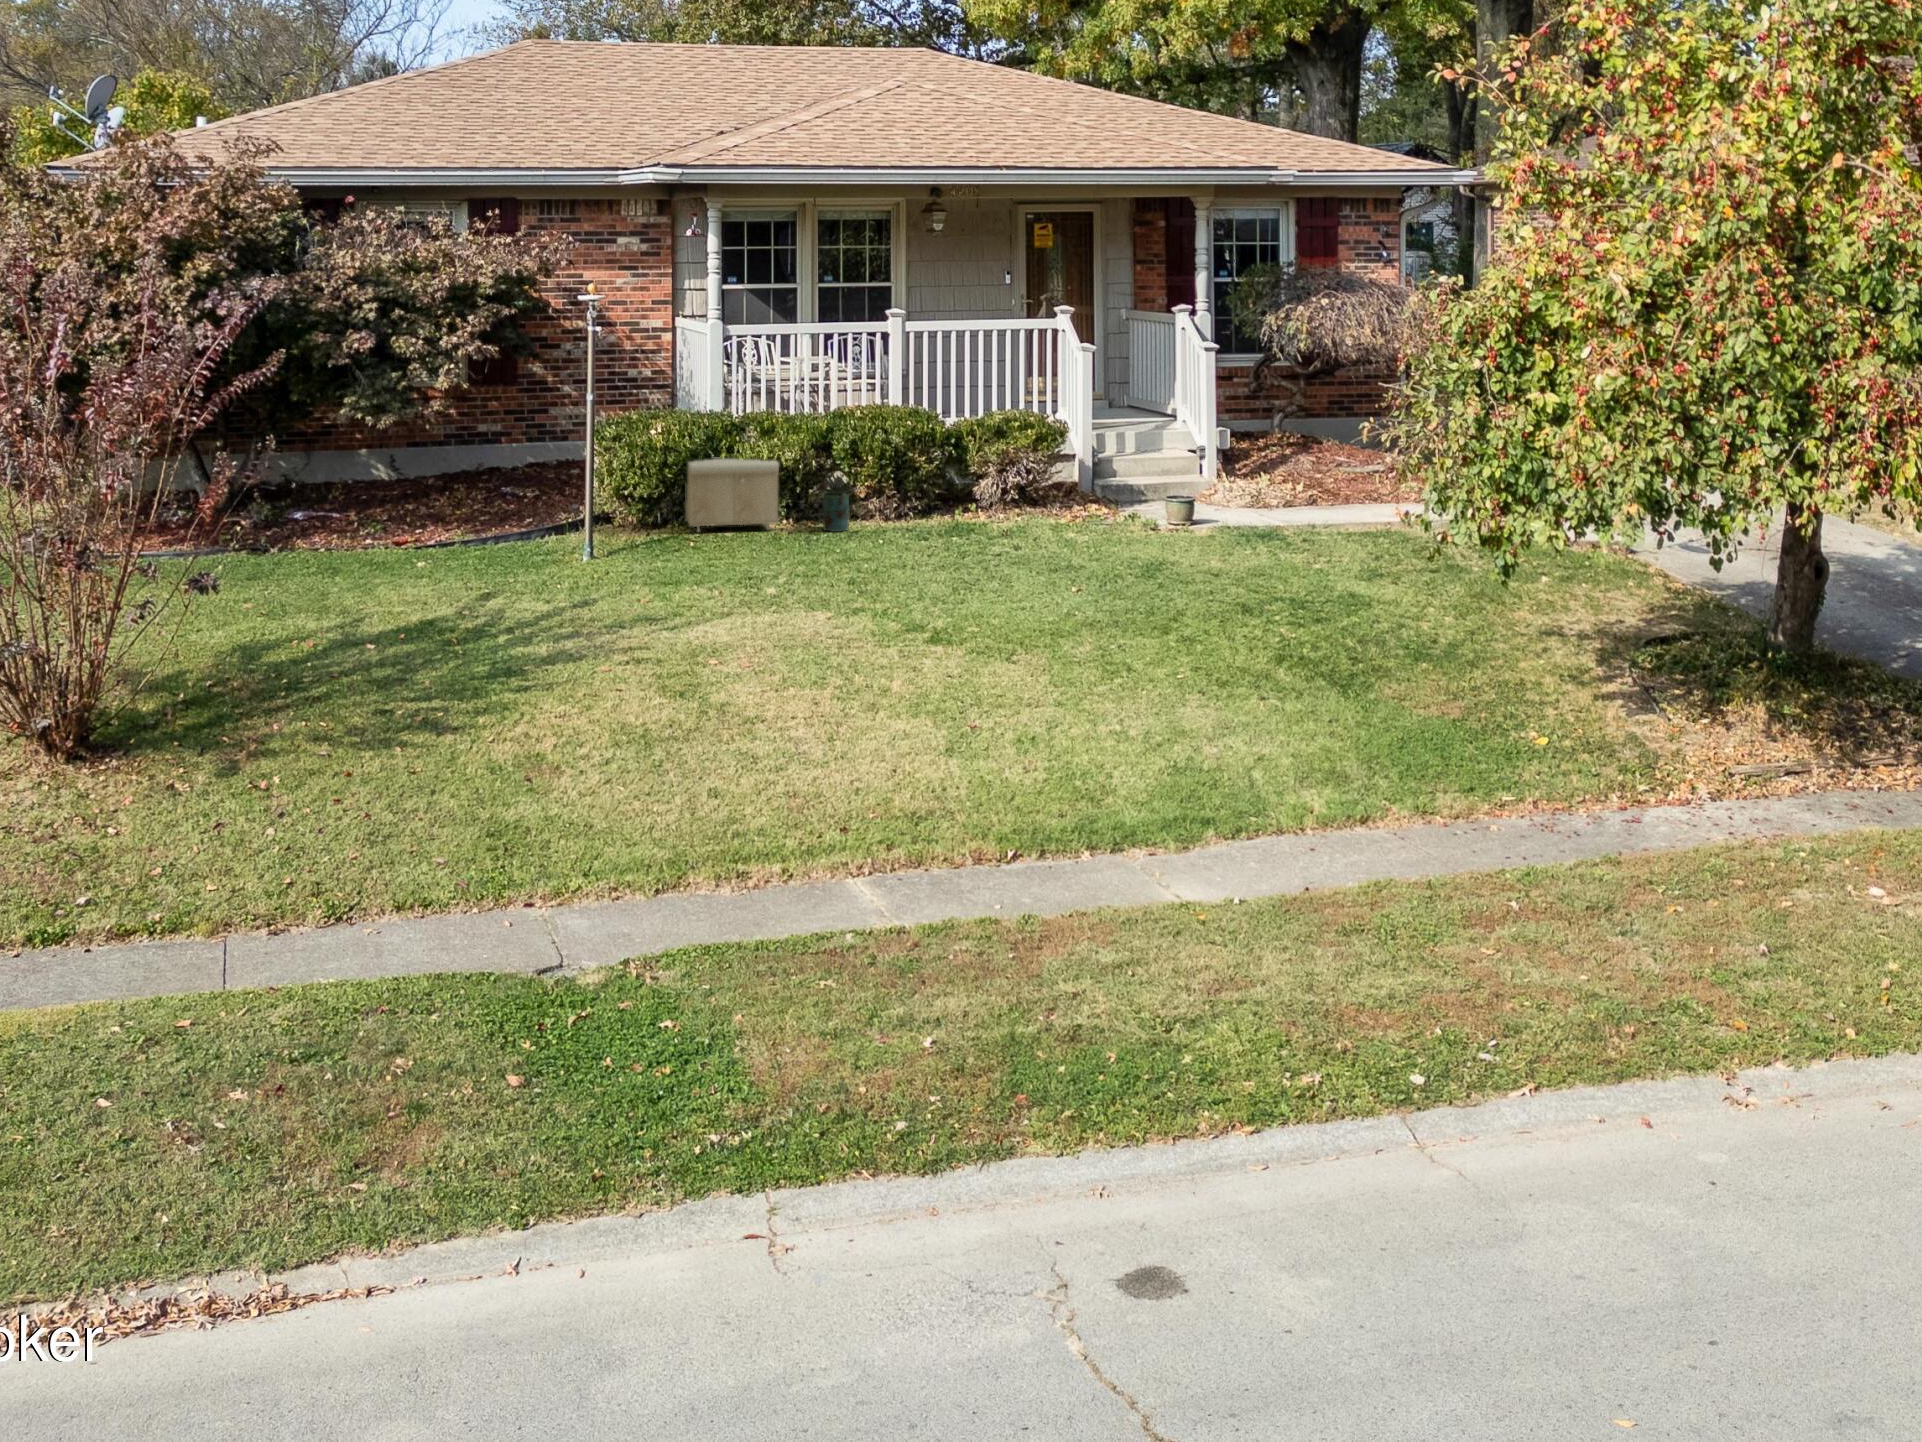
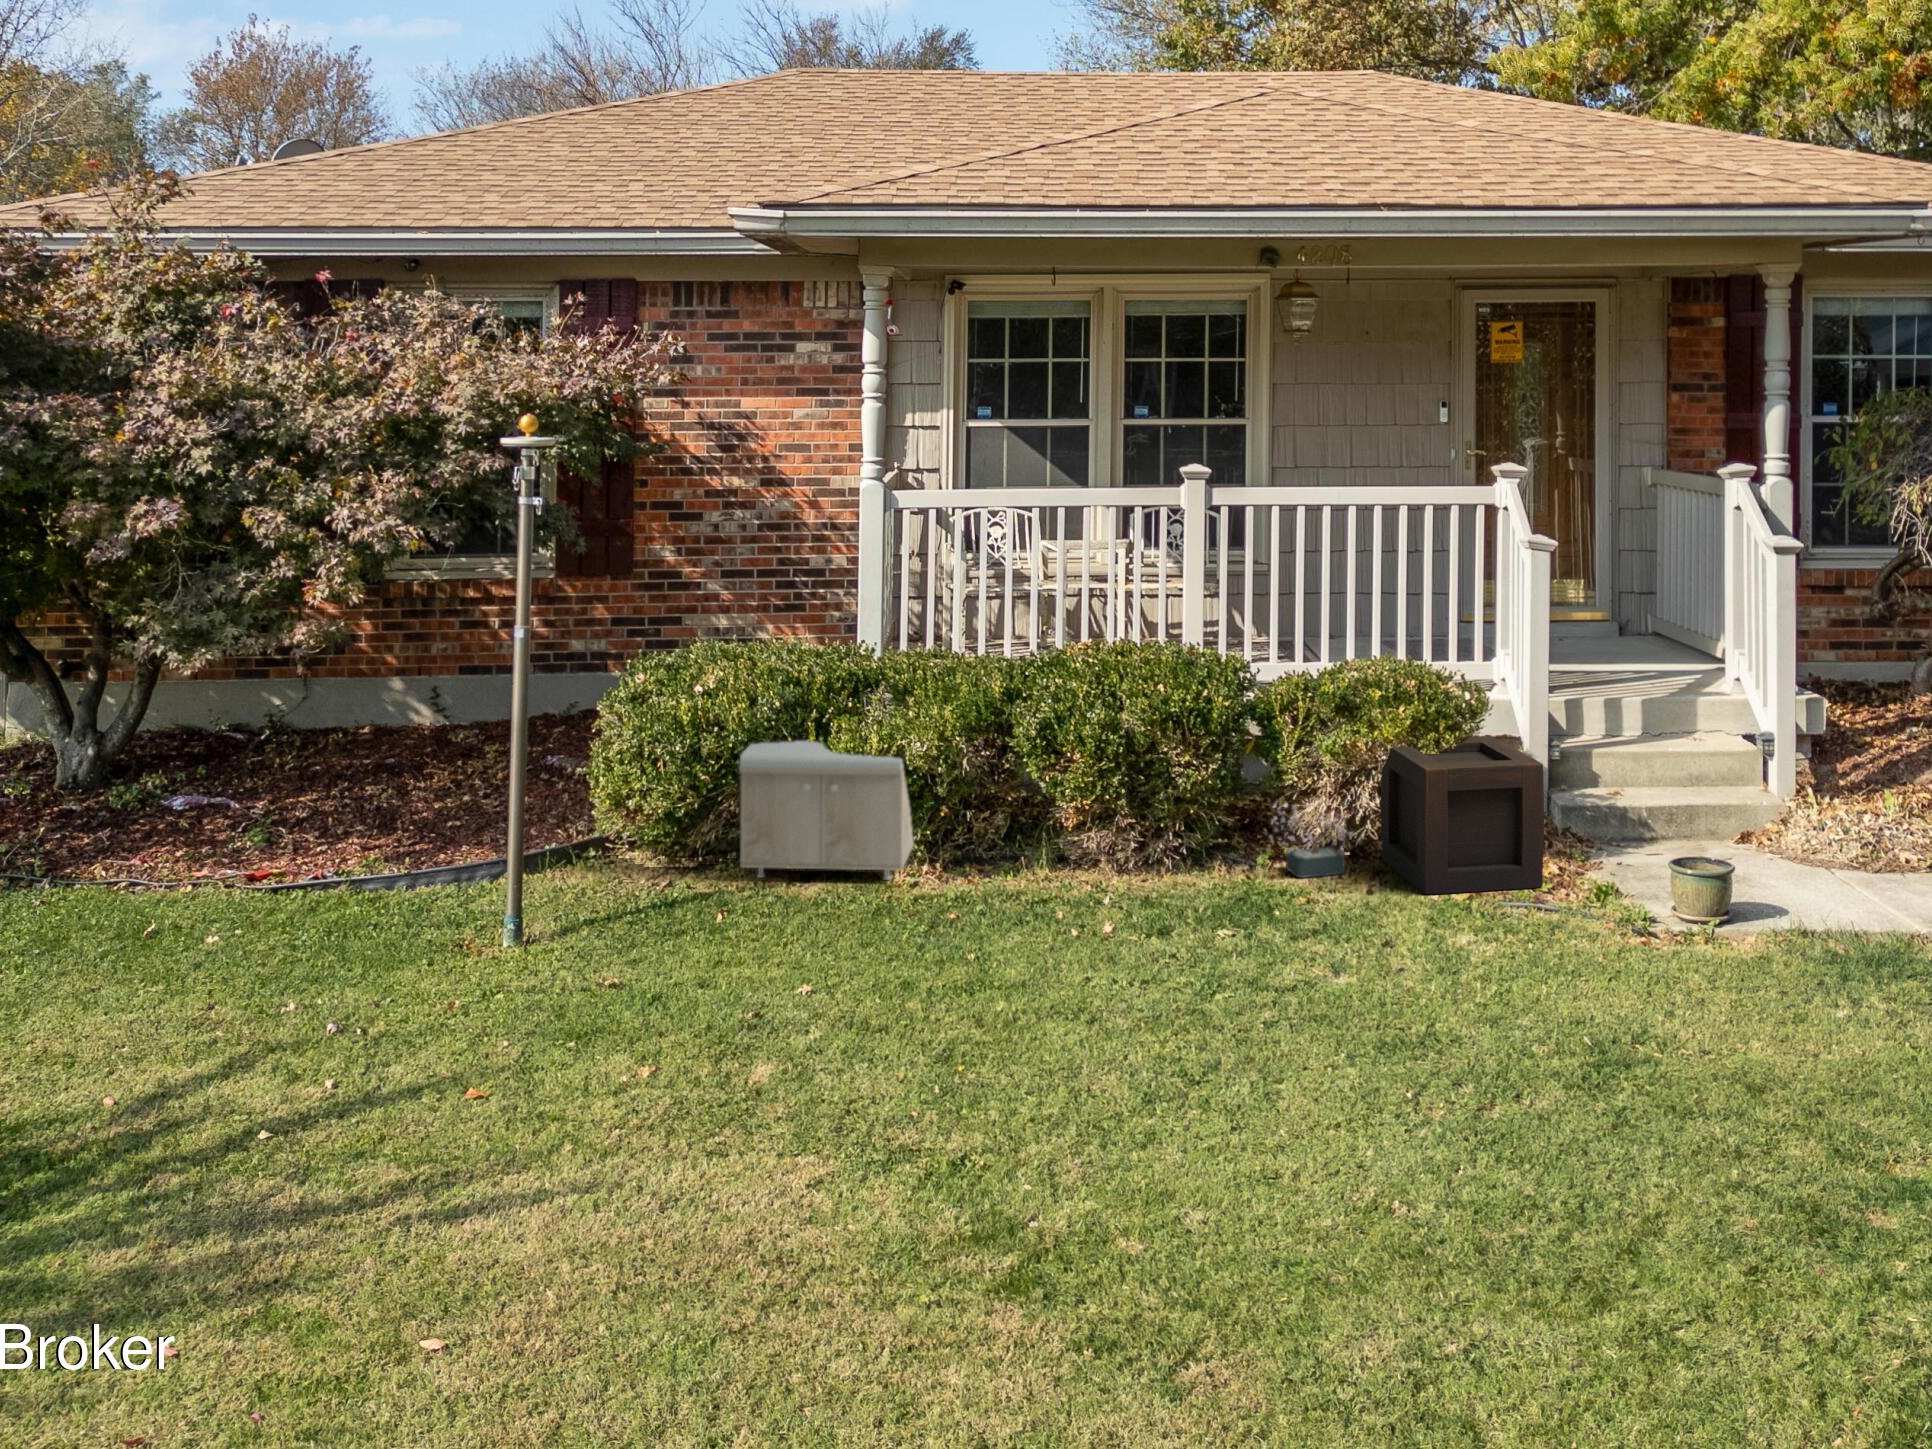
wooden crate: none [1017,447,1104,522] -> present [1381,737,1544,894]
decorative plant: none [964,481,1006,520] -> present [1270,803,1353,878]
watering can: present [819,484,849,532] -> none [985,795,1034,895]

